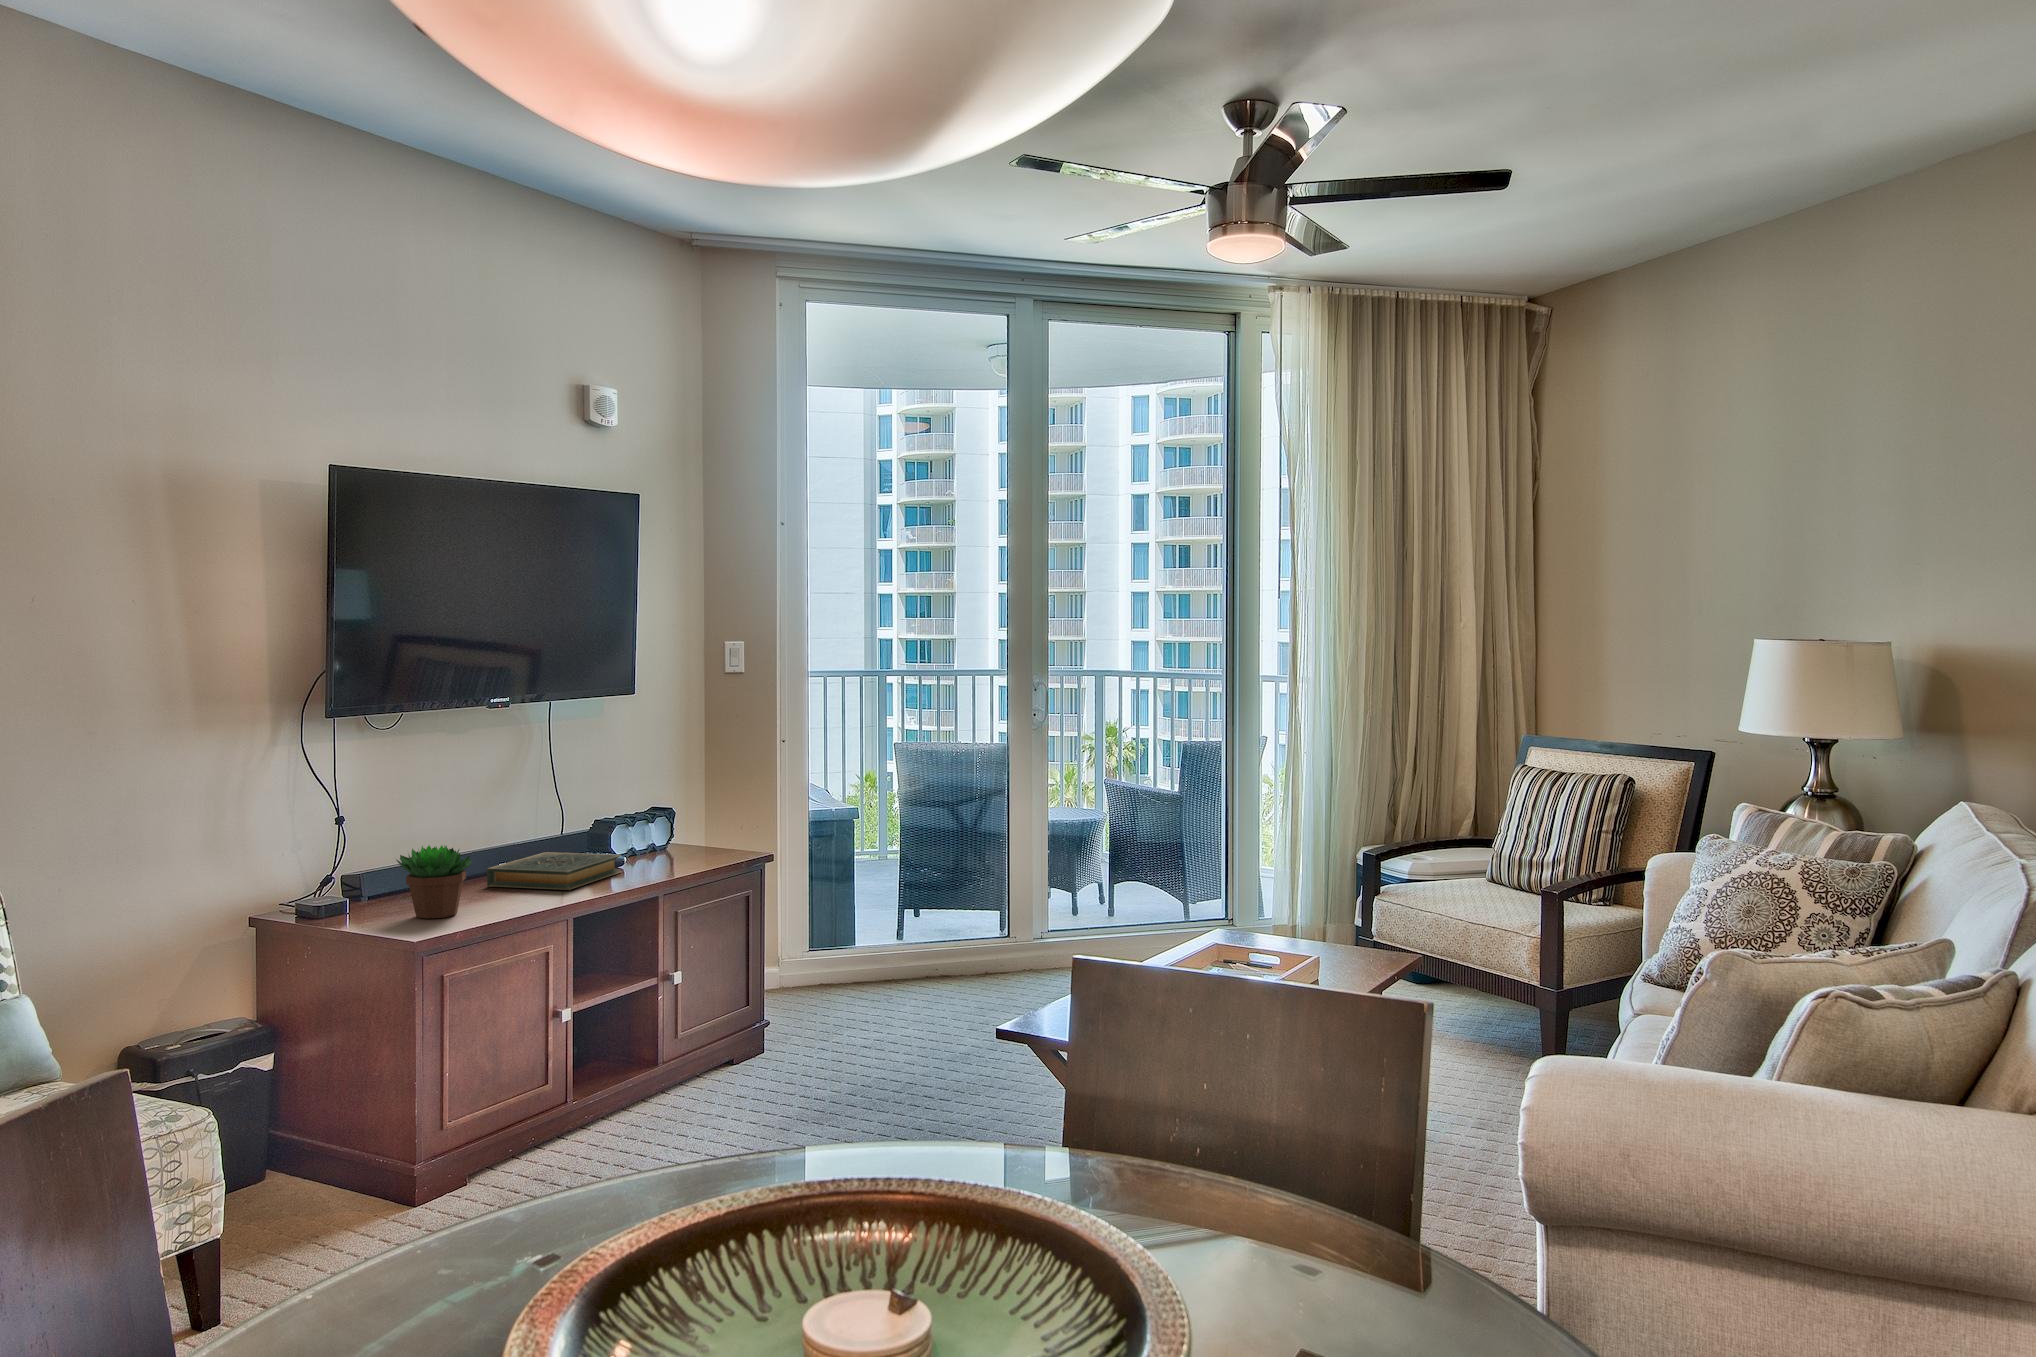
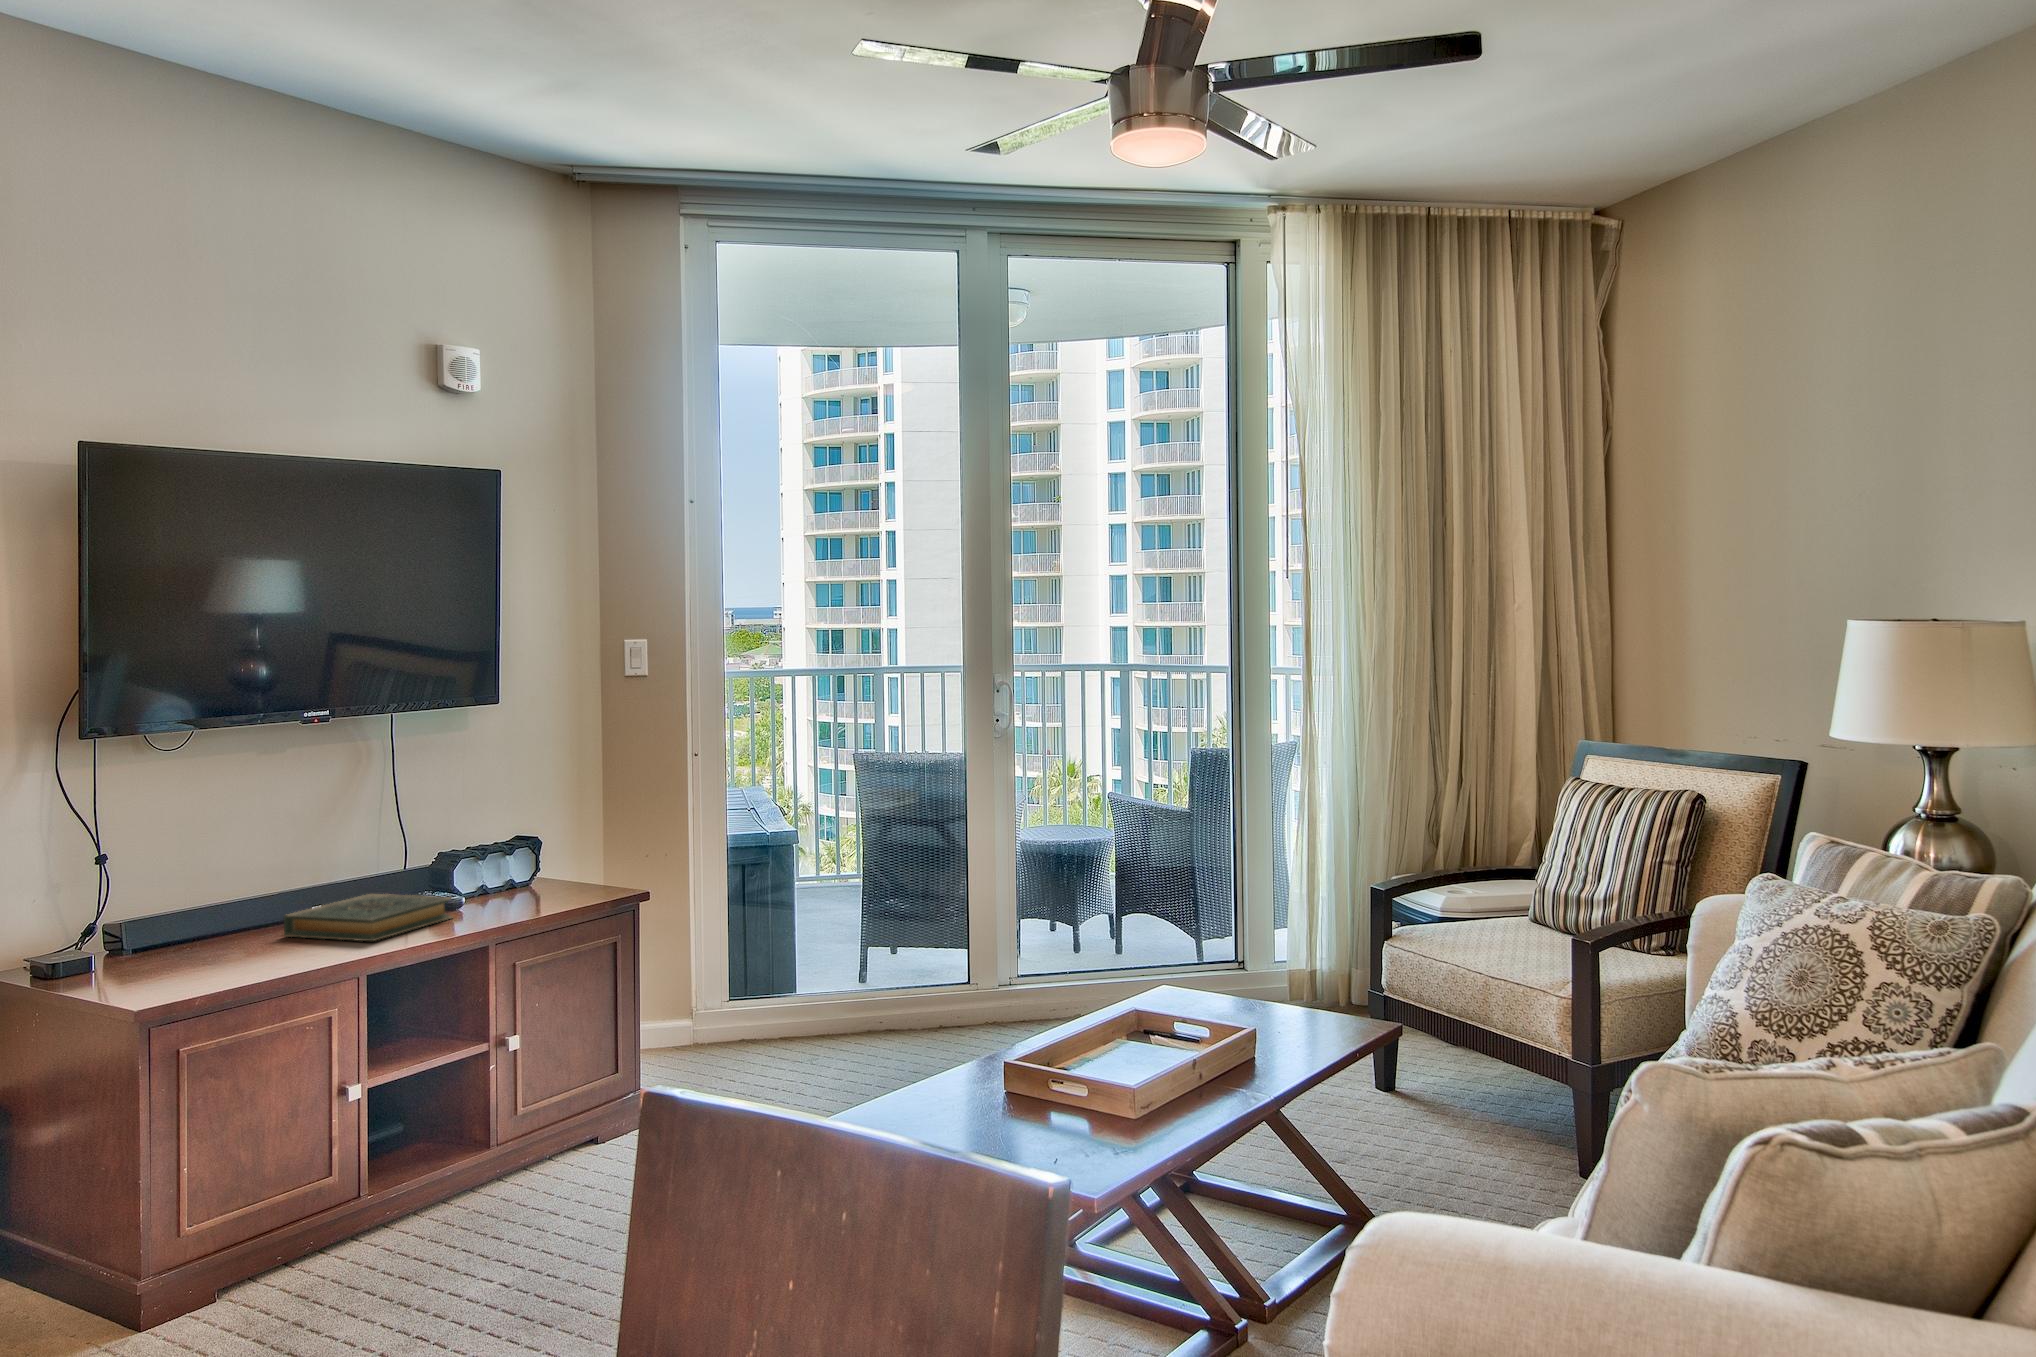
succulent plant: present [396,845,472,919] -> none [141,890,243,979]

